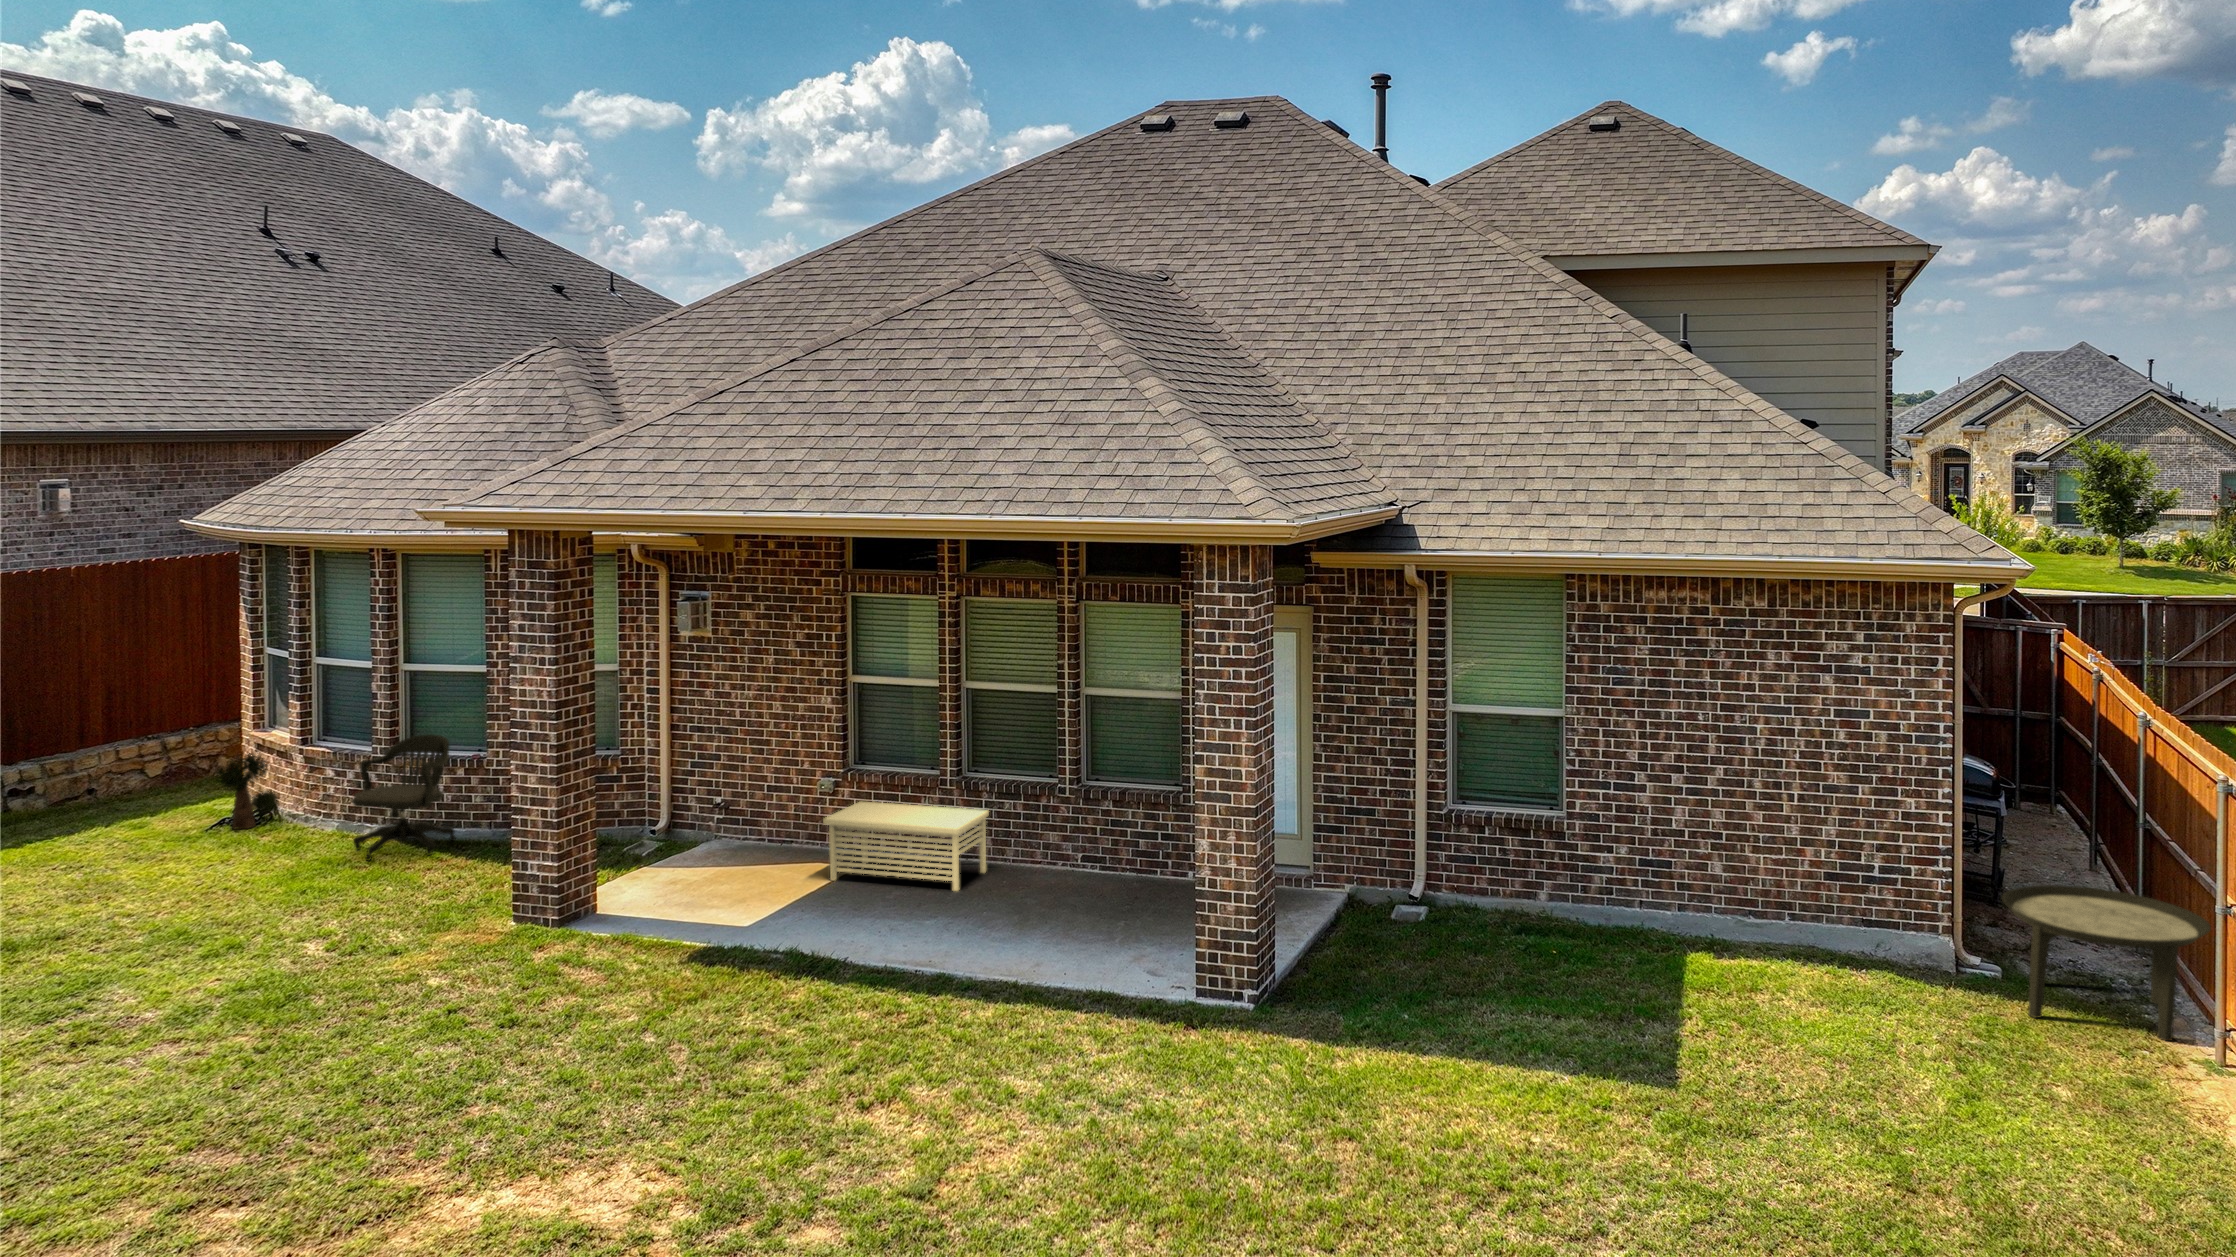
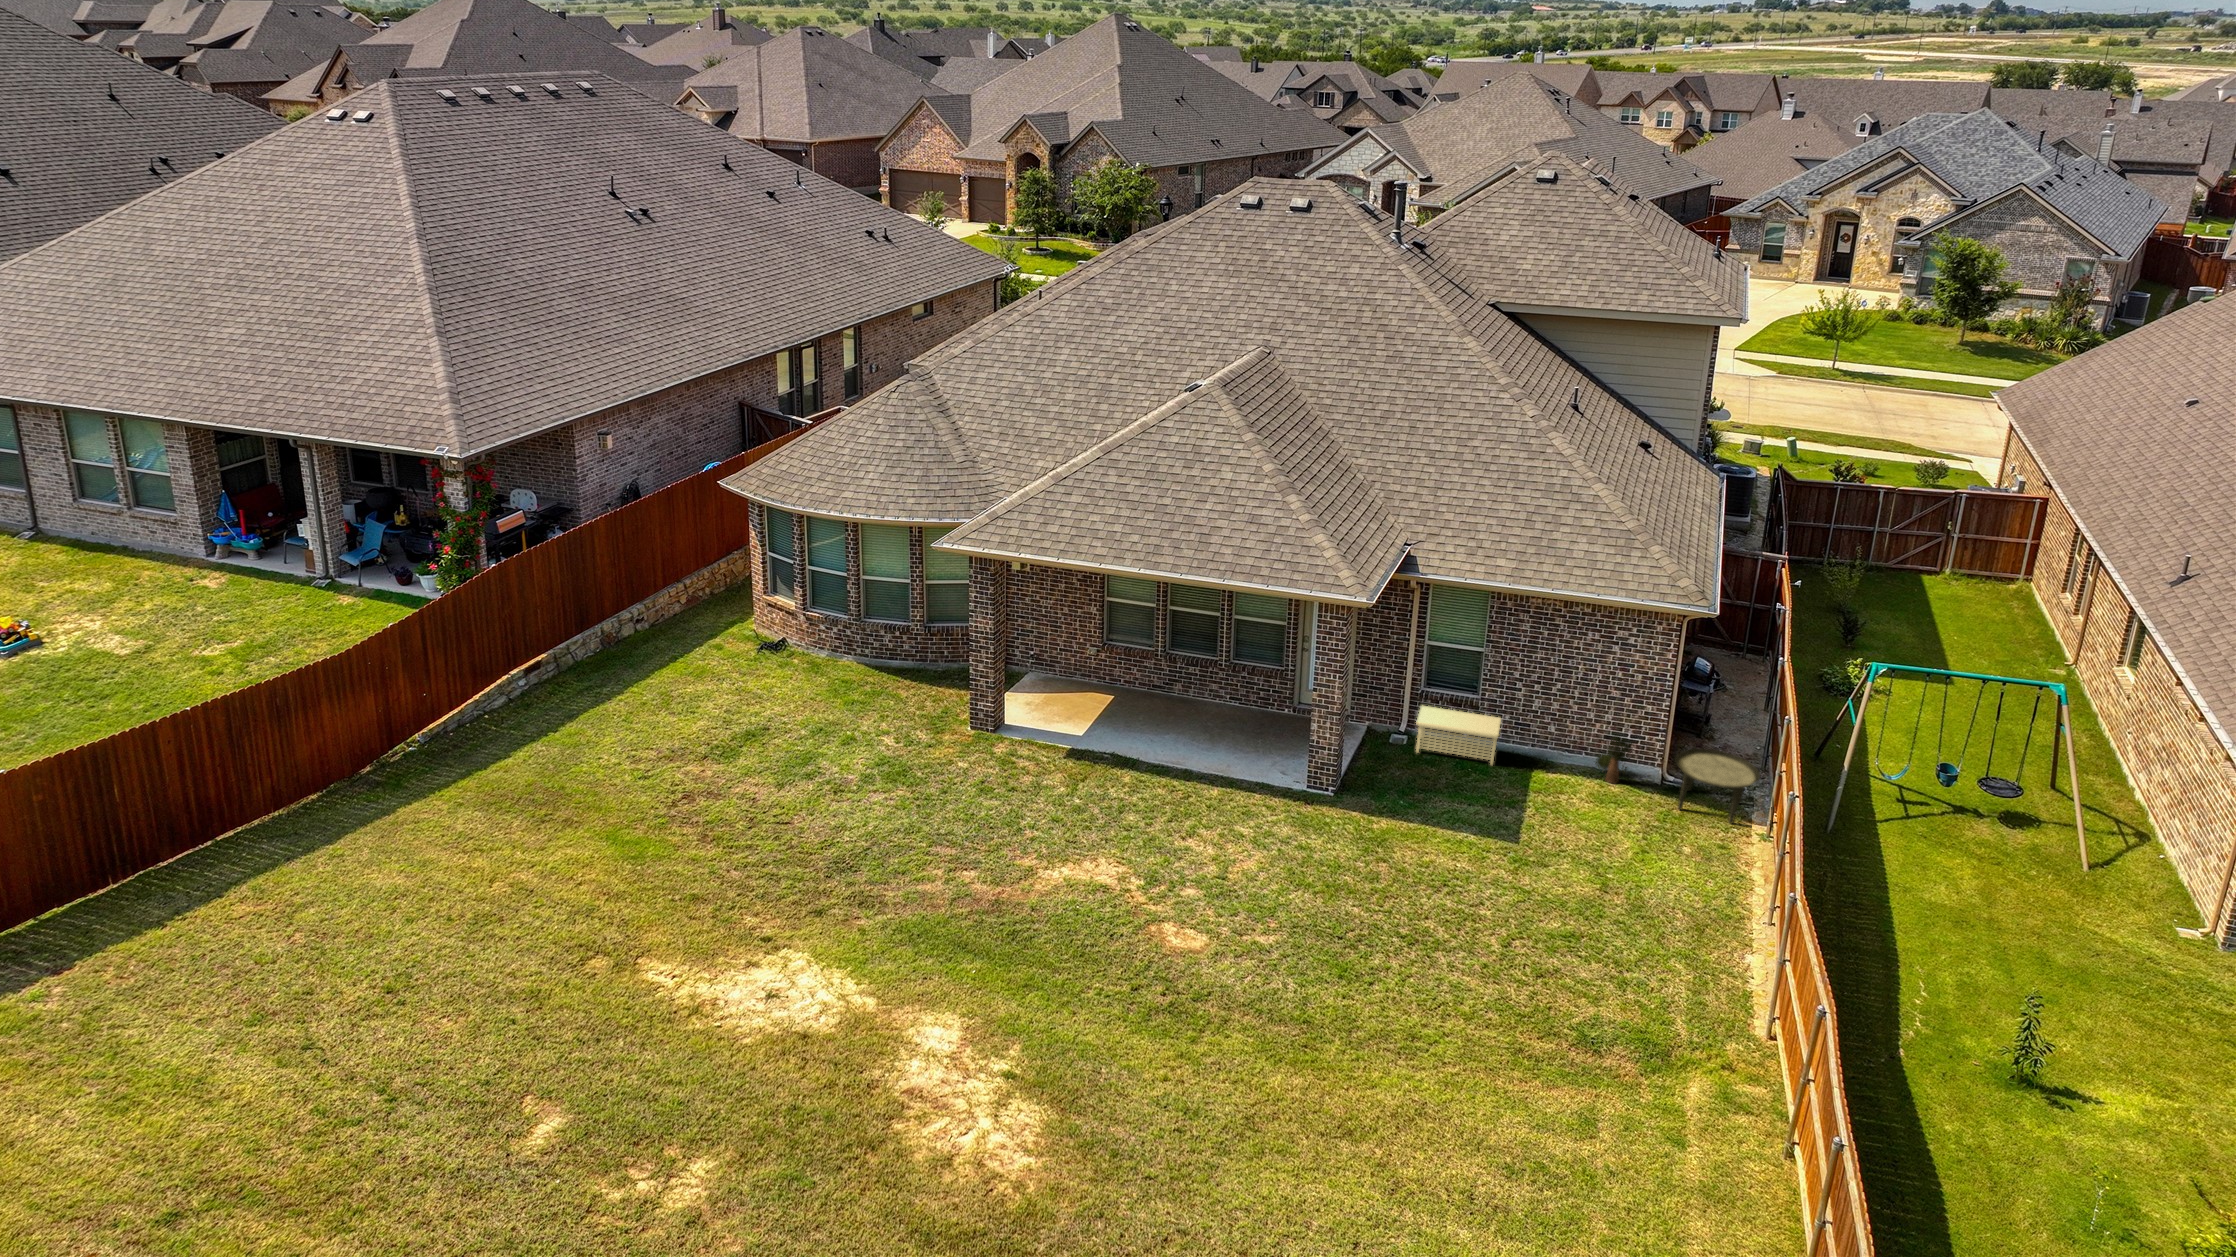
chair: present [352,734,456,861] -> none [849,614,895,684]
potted plant: present [217,753,283,829] -> present [1595,735,1634,783]
storage bench: present [823,802,989,891] -> present [1416,706,1501,765]

